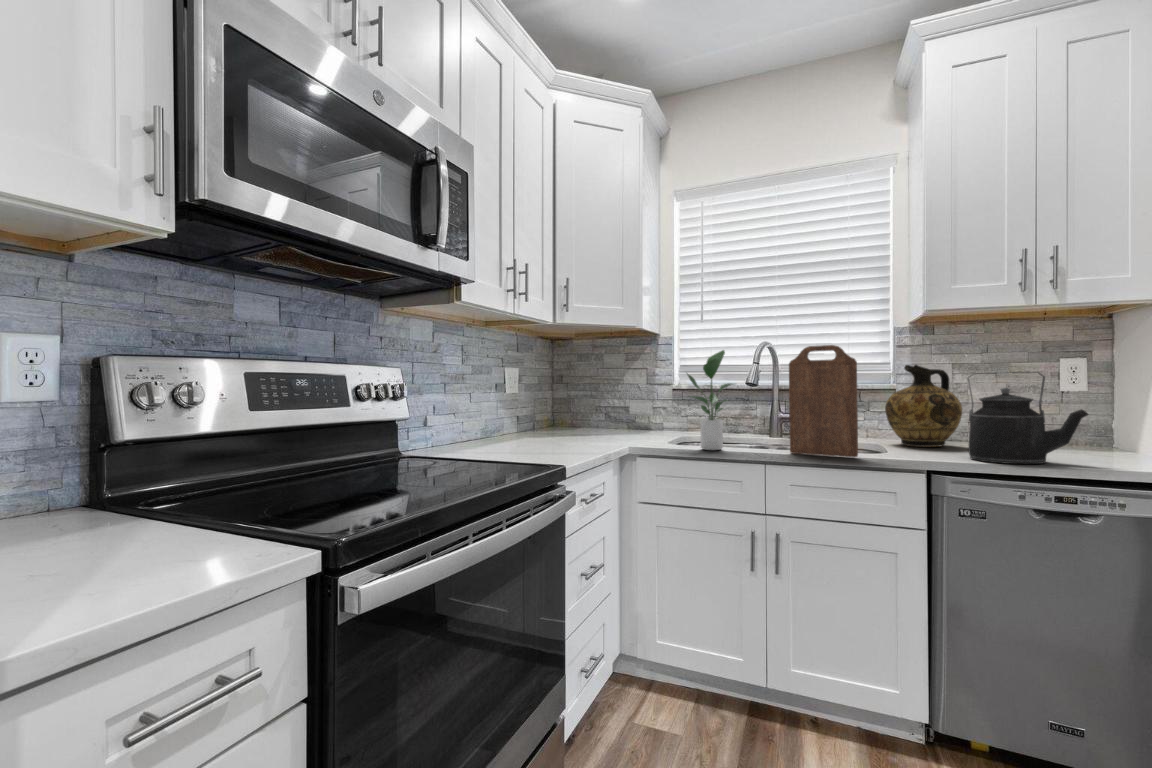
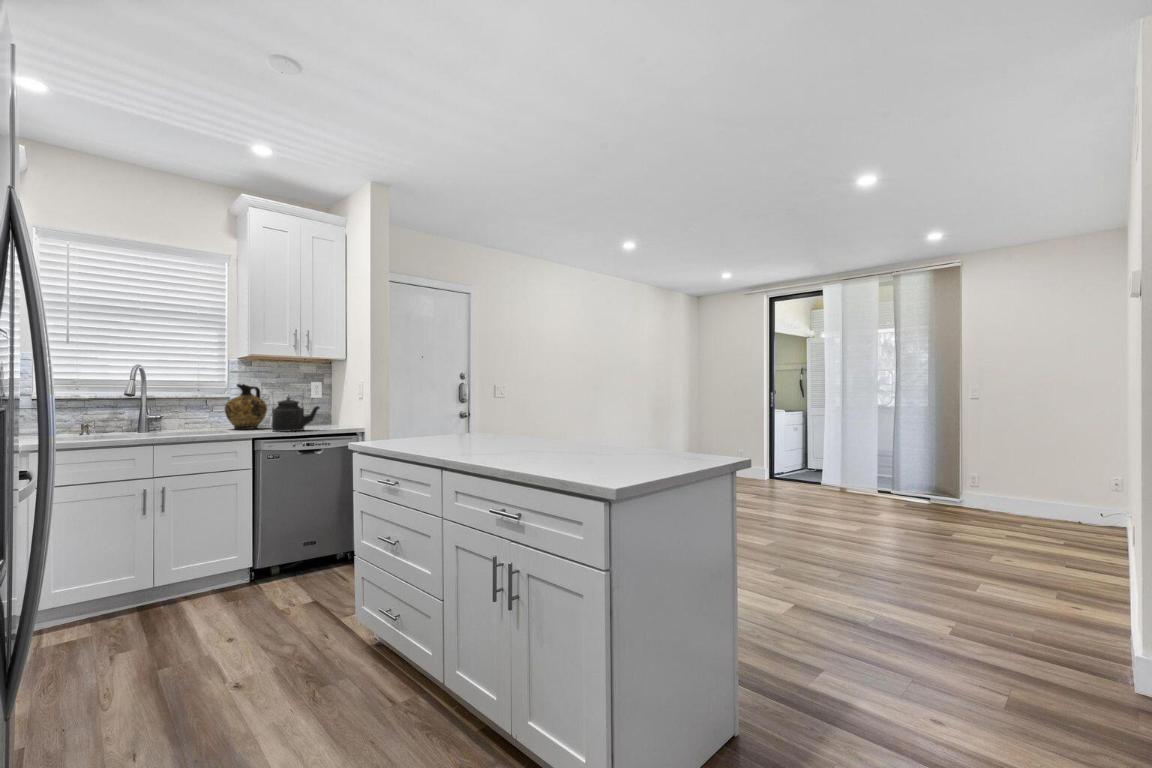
cutting board: present [789,345,858,457] -> none [172,373,216,437]
potted plant: present [687,350,734,450] -> none [86,372,131,440]

